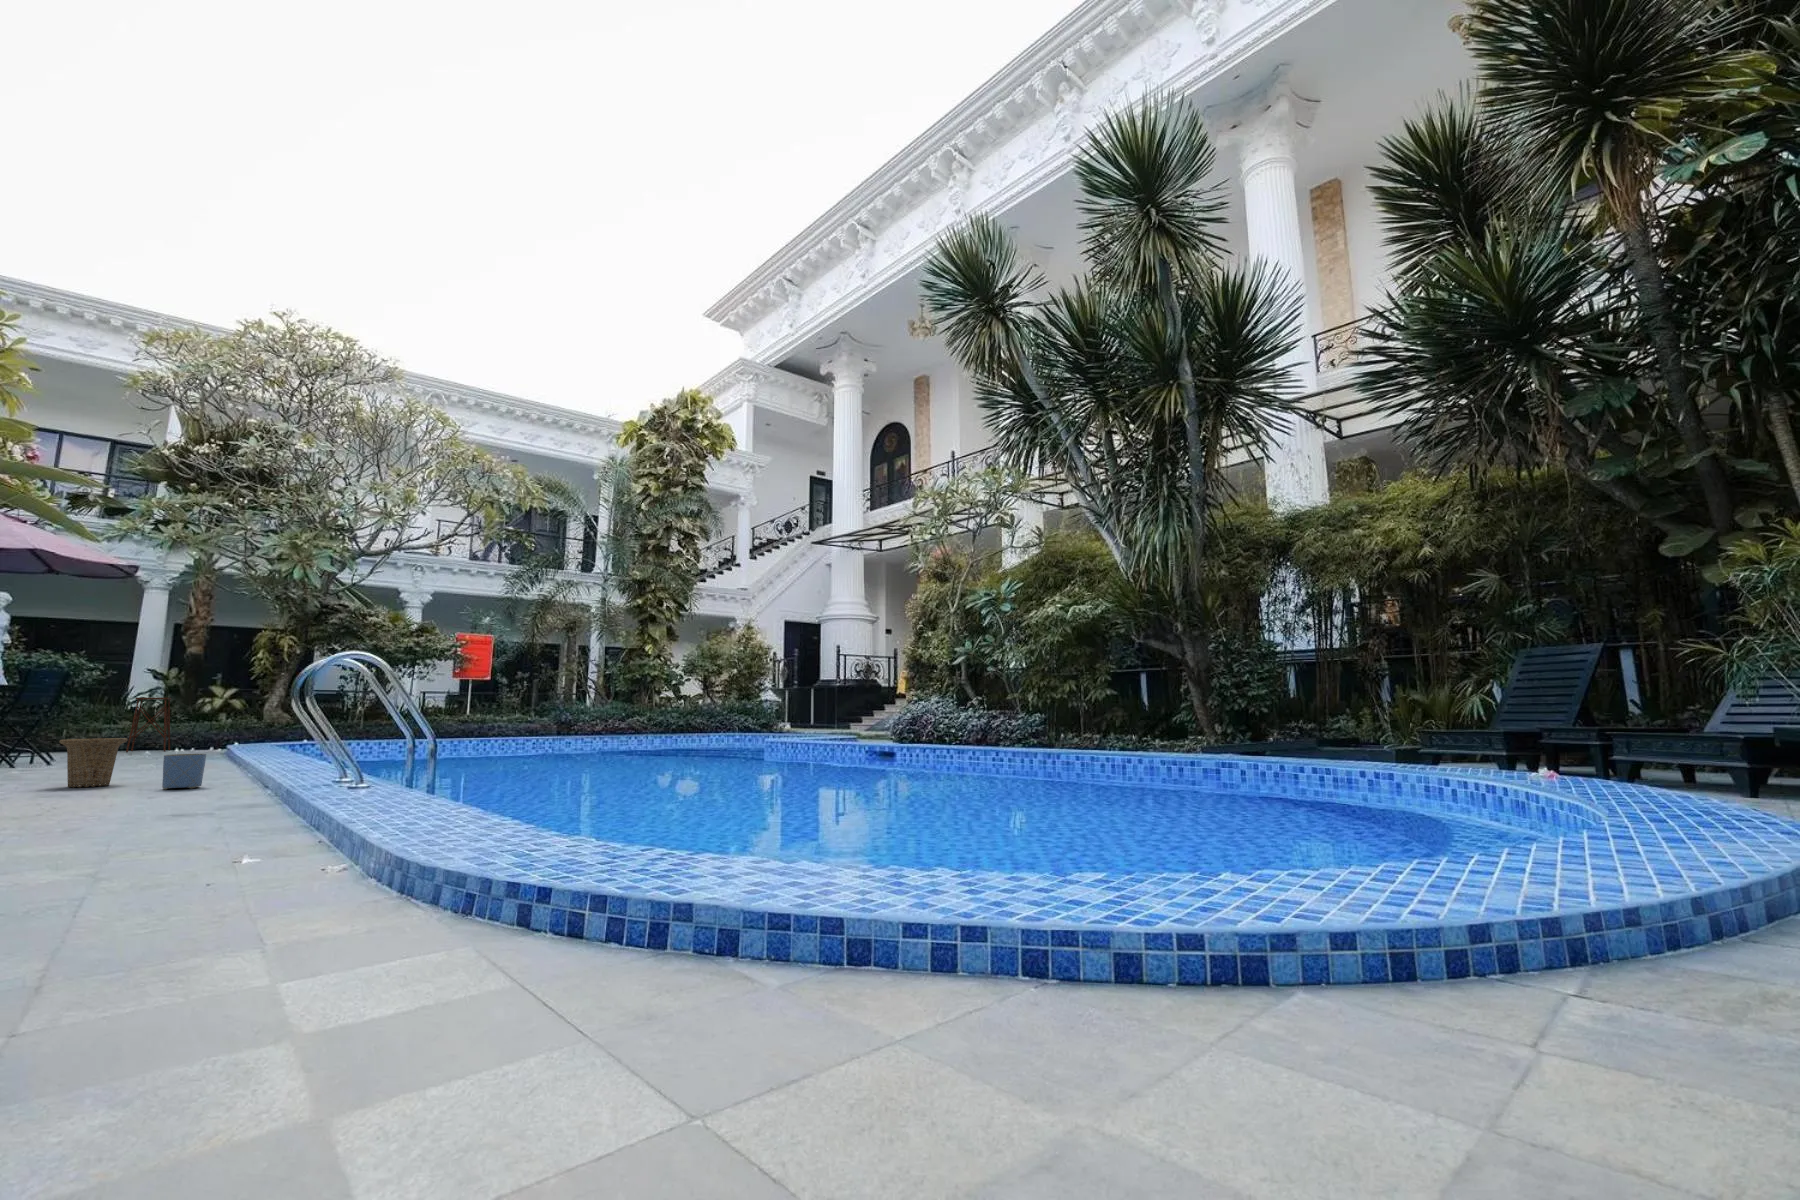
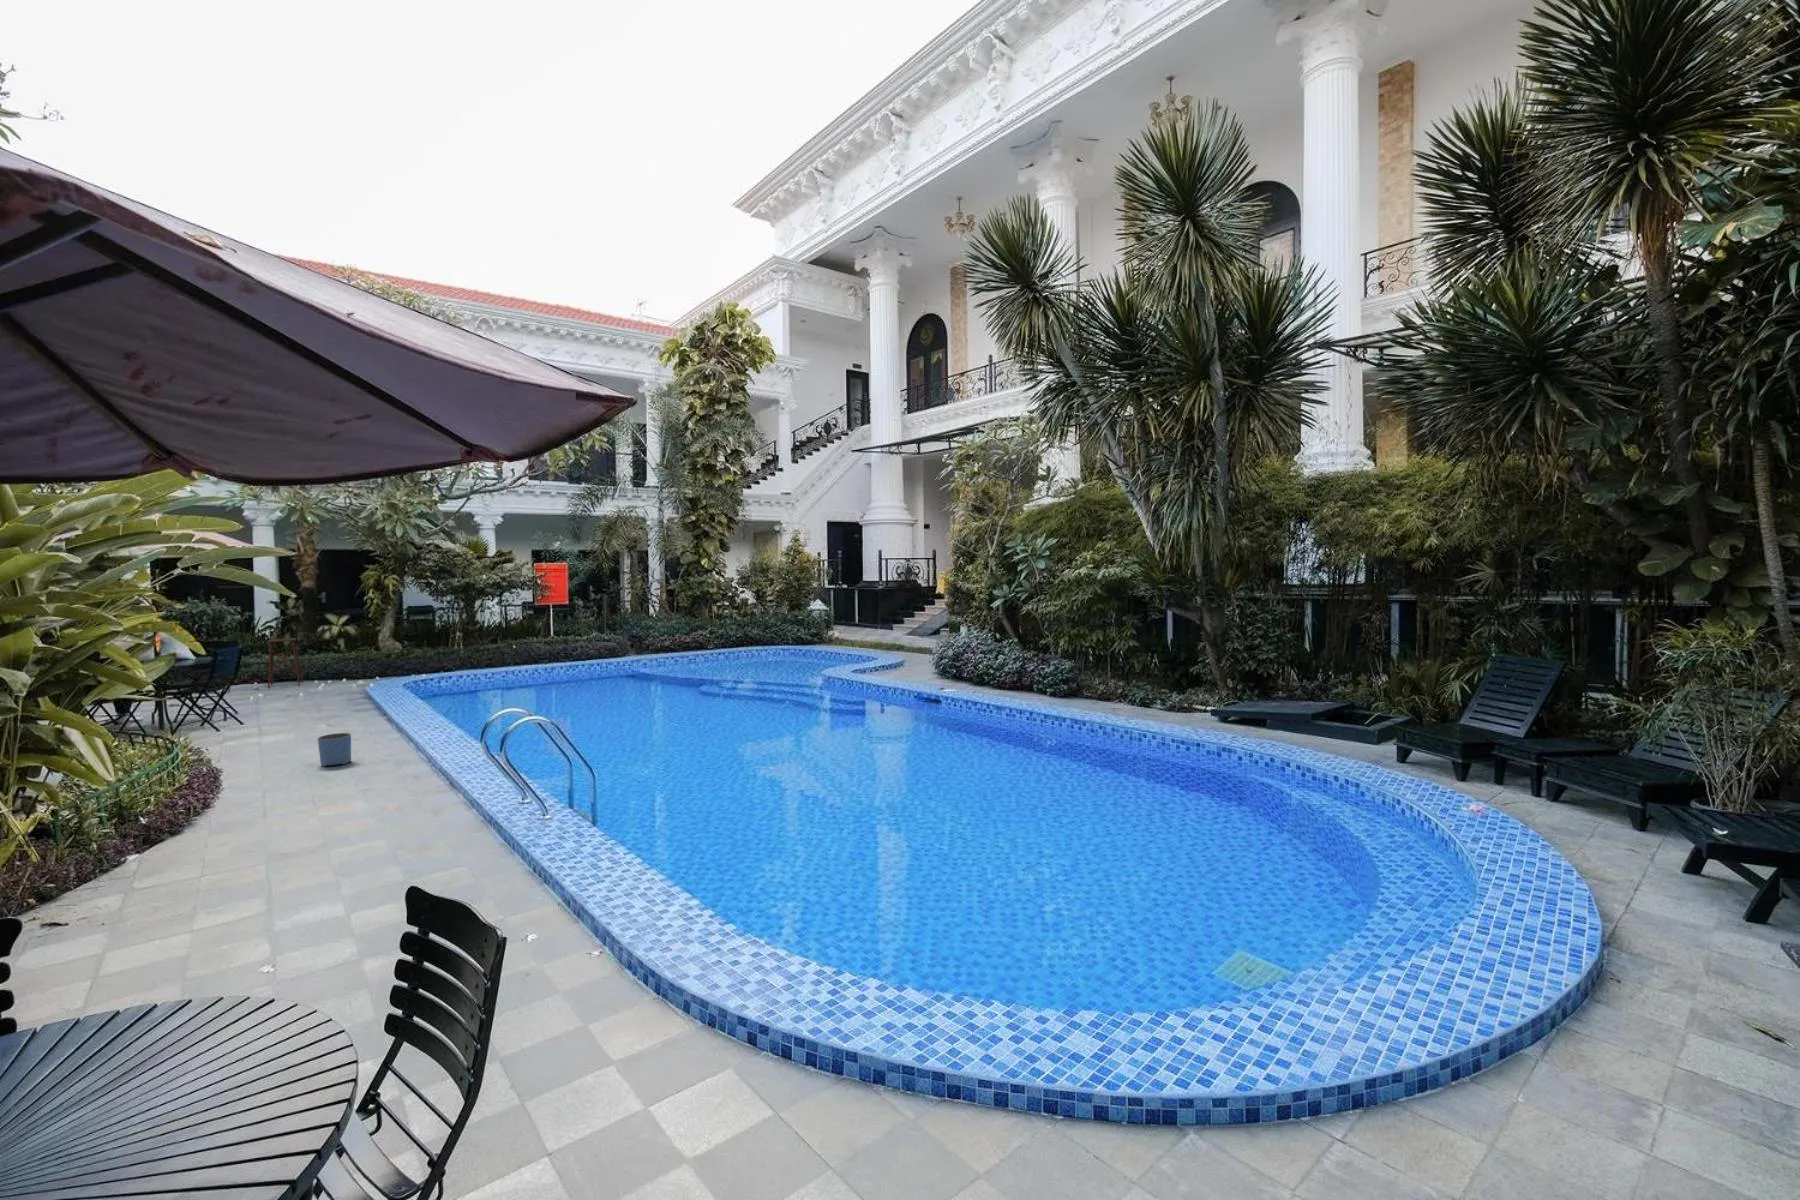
basket: present [59,738,128,788] -> none [231,718,284,763]

